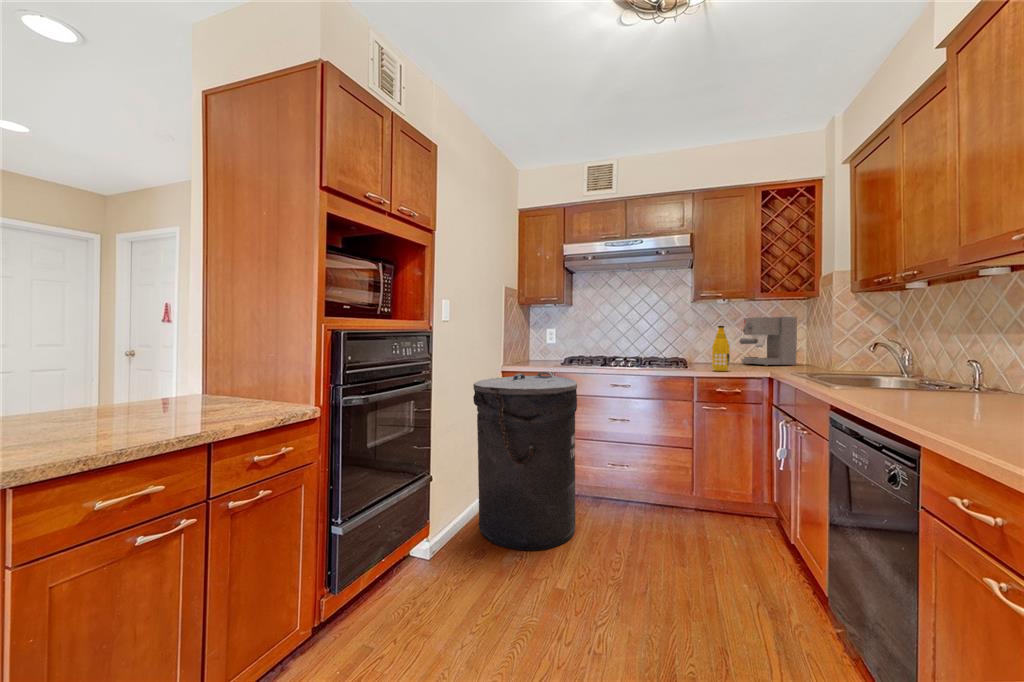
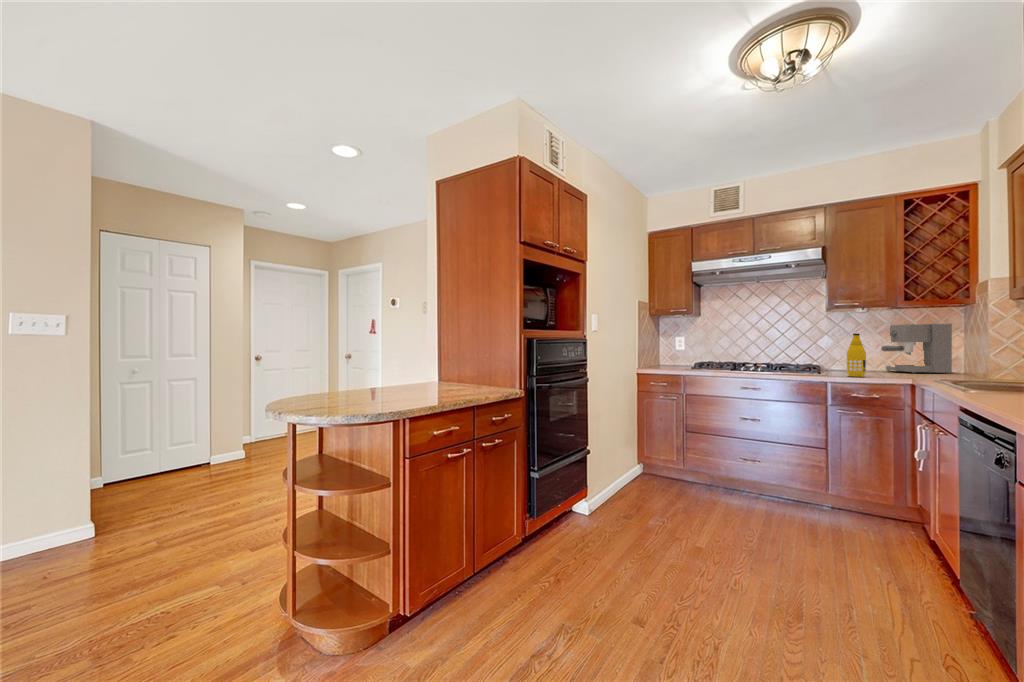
trash can: present [473,372,577,551] -> none [615,374,707,521]

